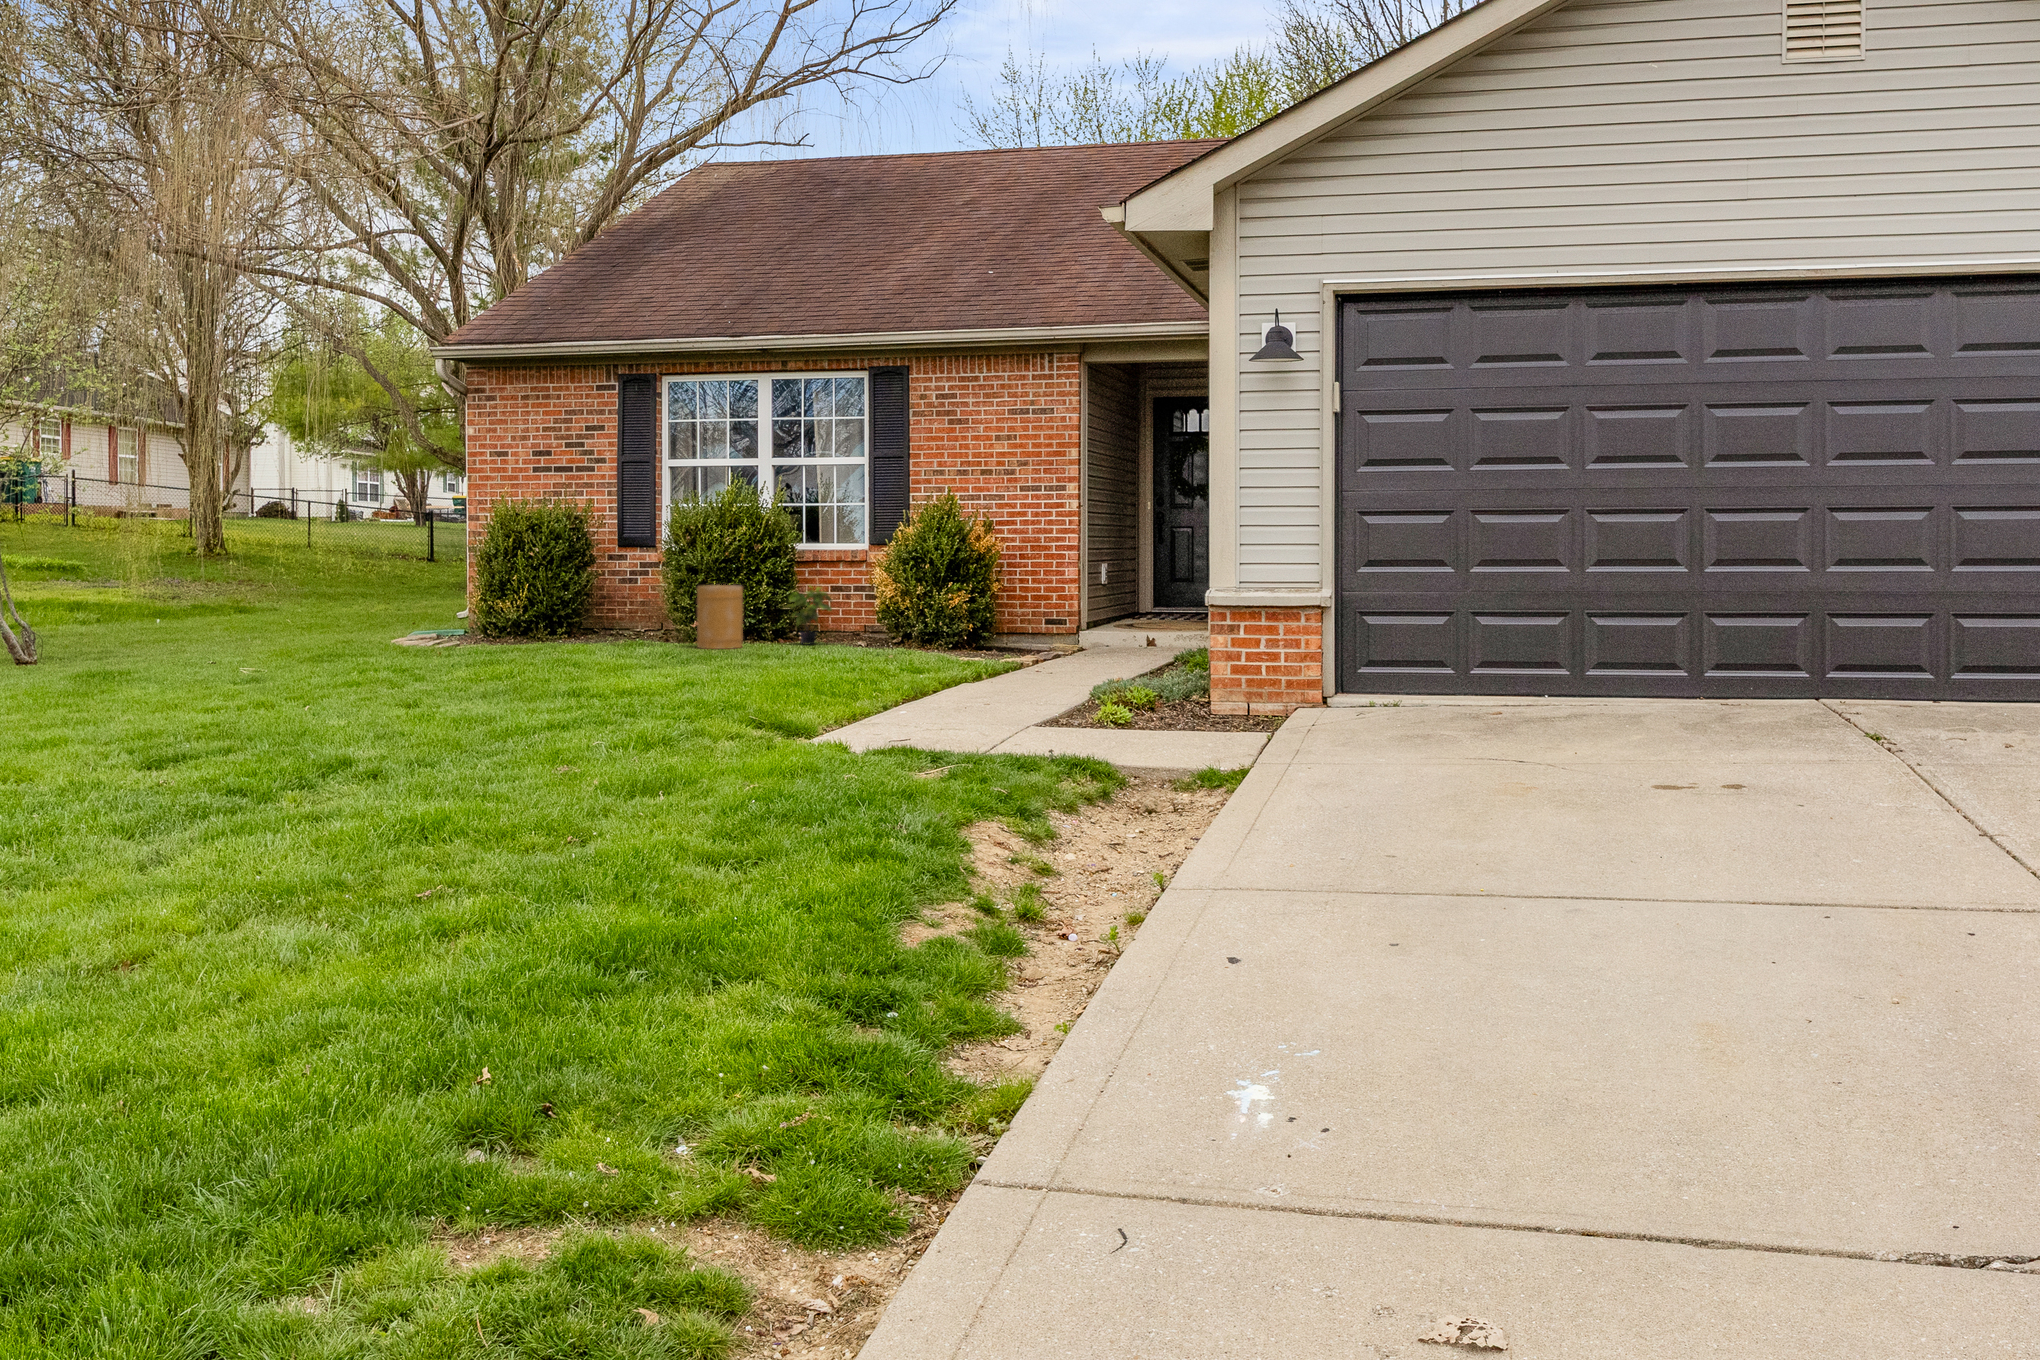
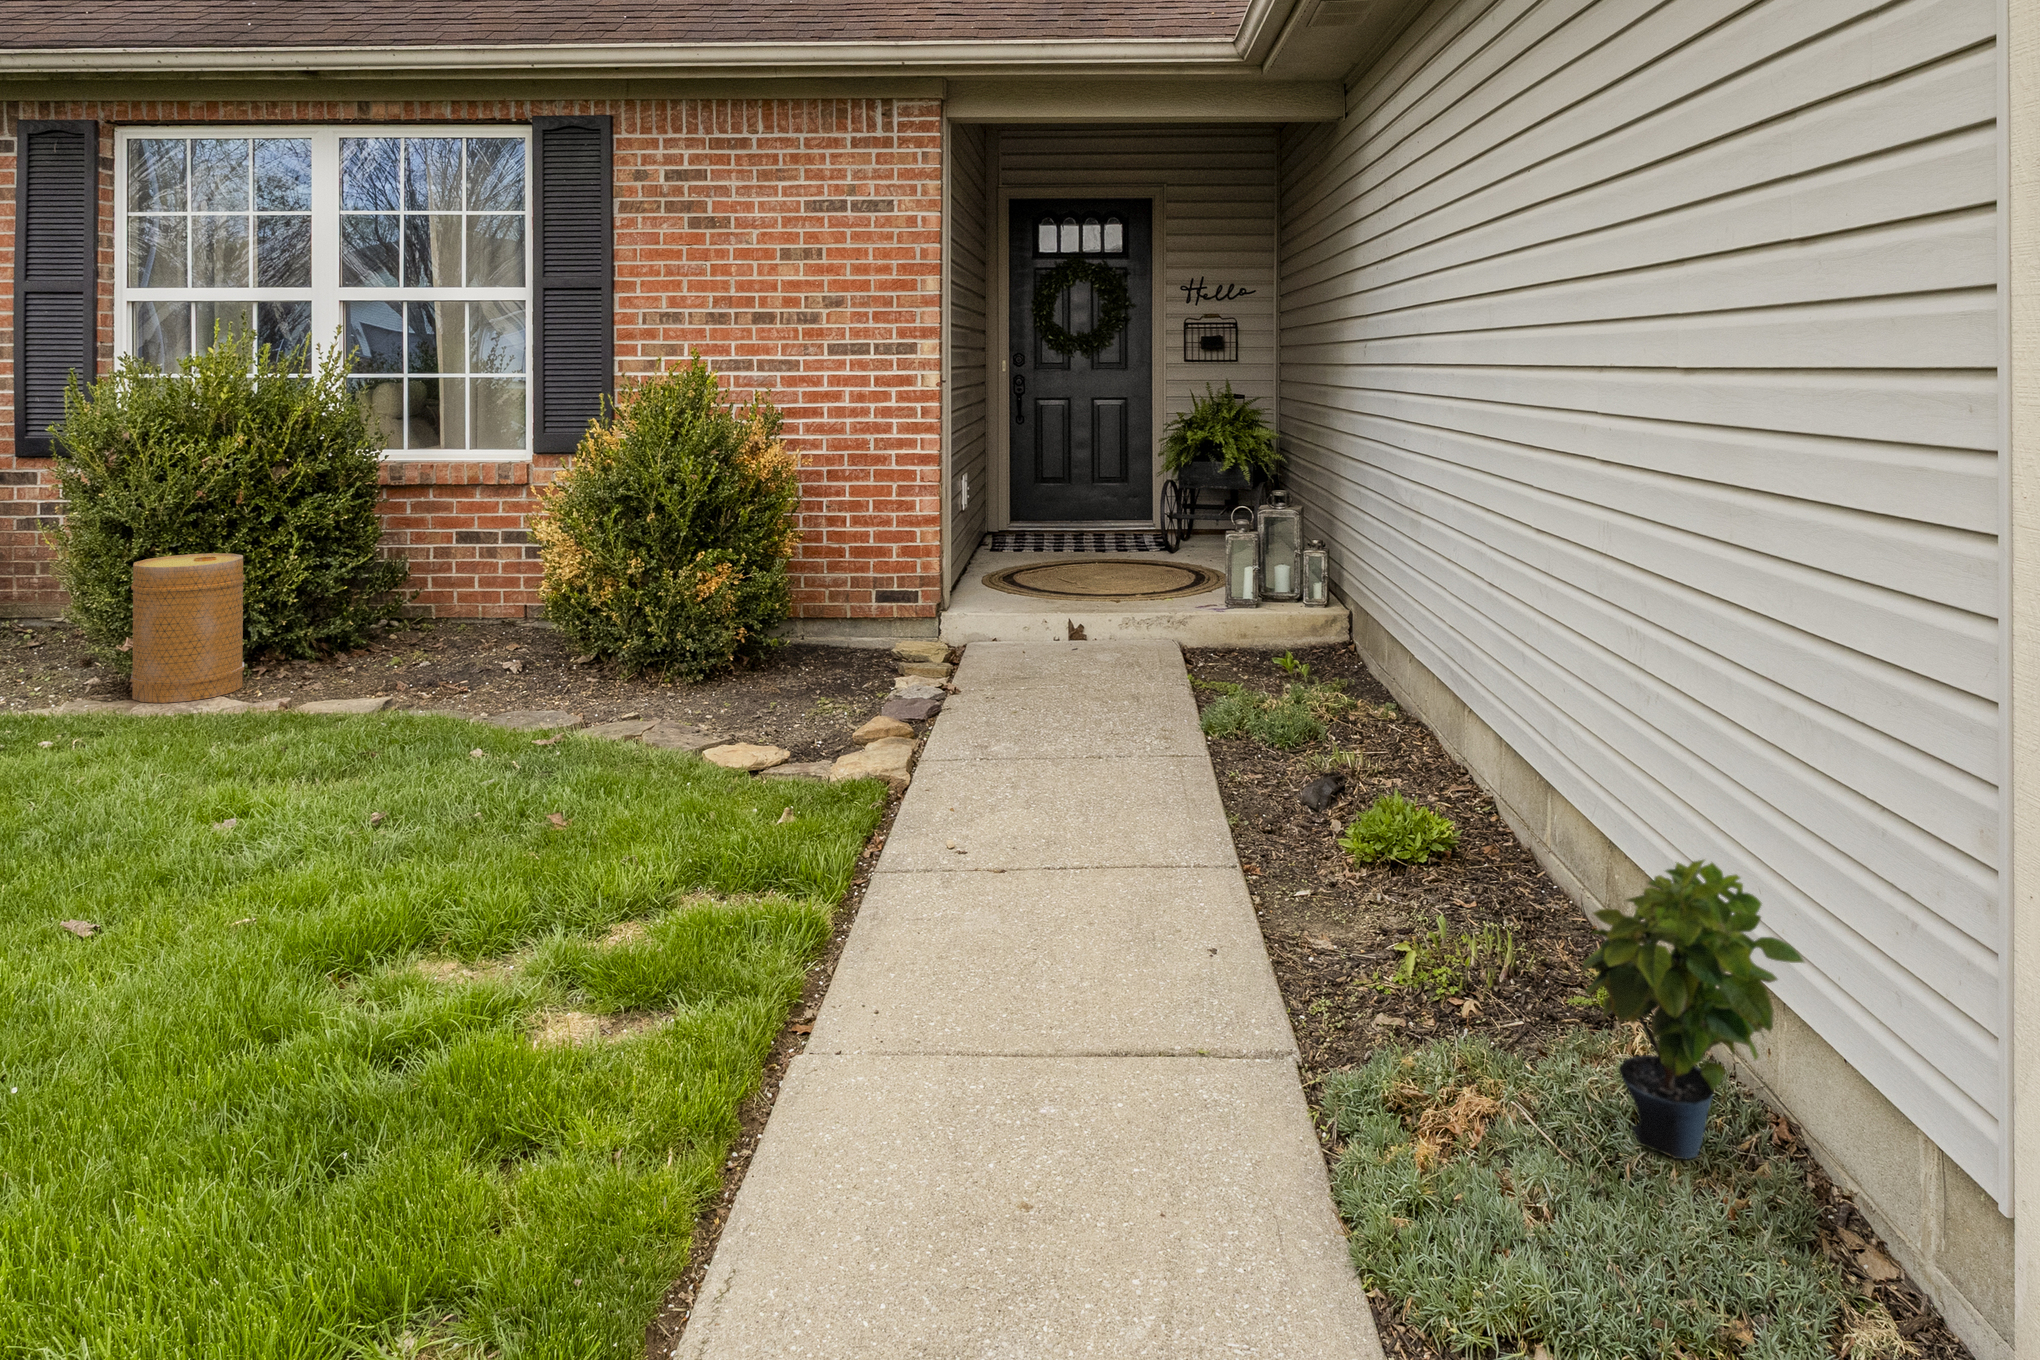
potted plant: present [785,587,832,644] -> present [1582,860,1804,1159]

